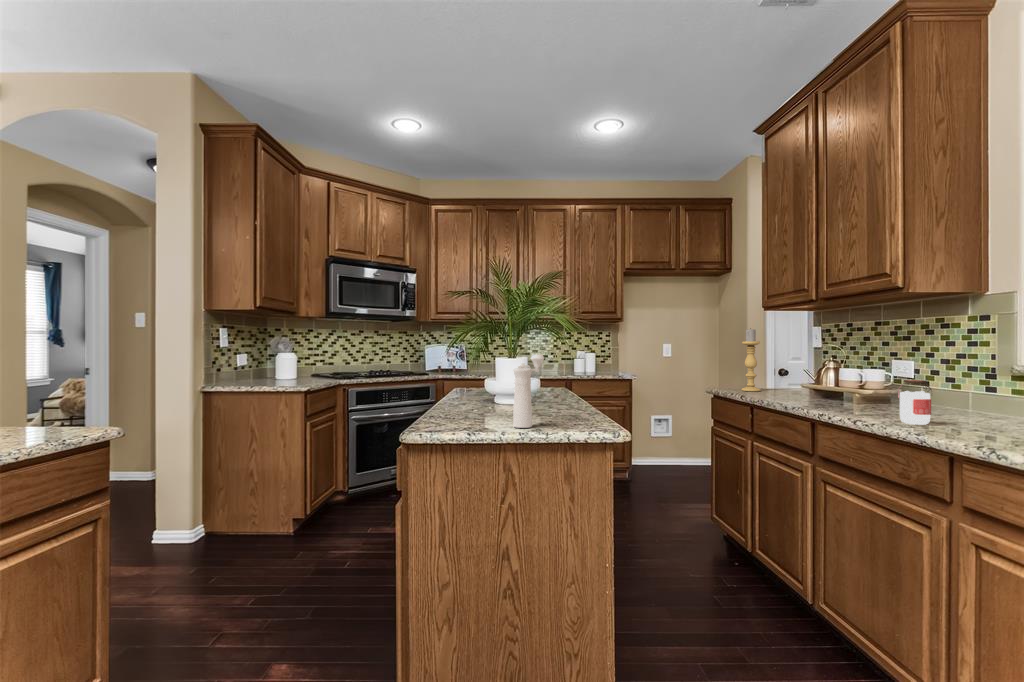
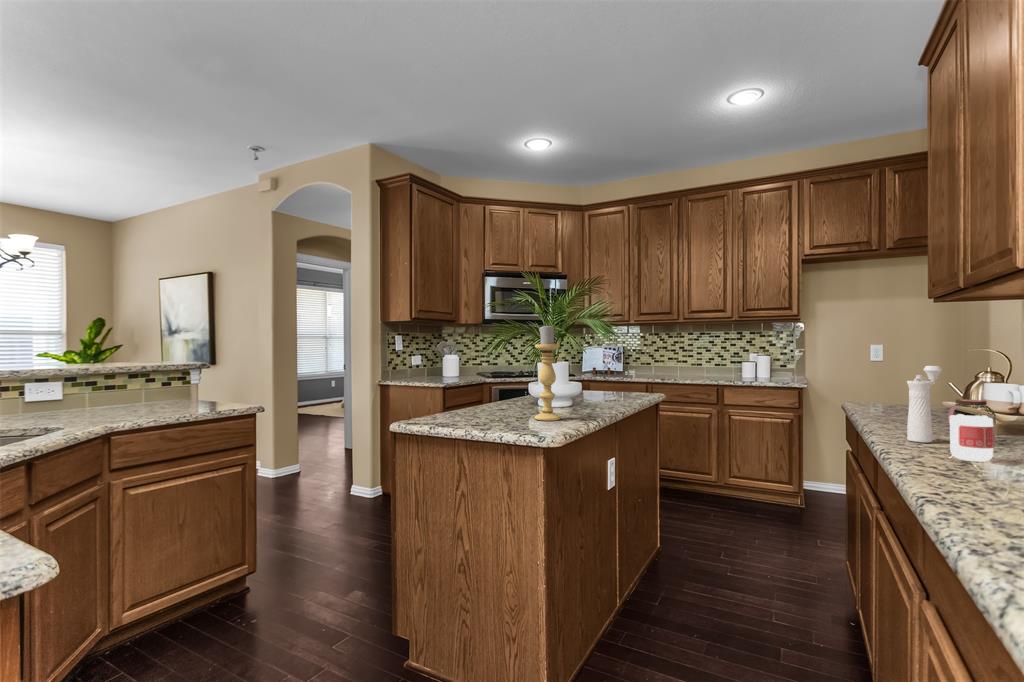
candle holder: present [742,329,760,391] -> present [535,326,560,421]
pepper mill: present [513,354,544,428] -> present [907,366,942,442]

